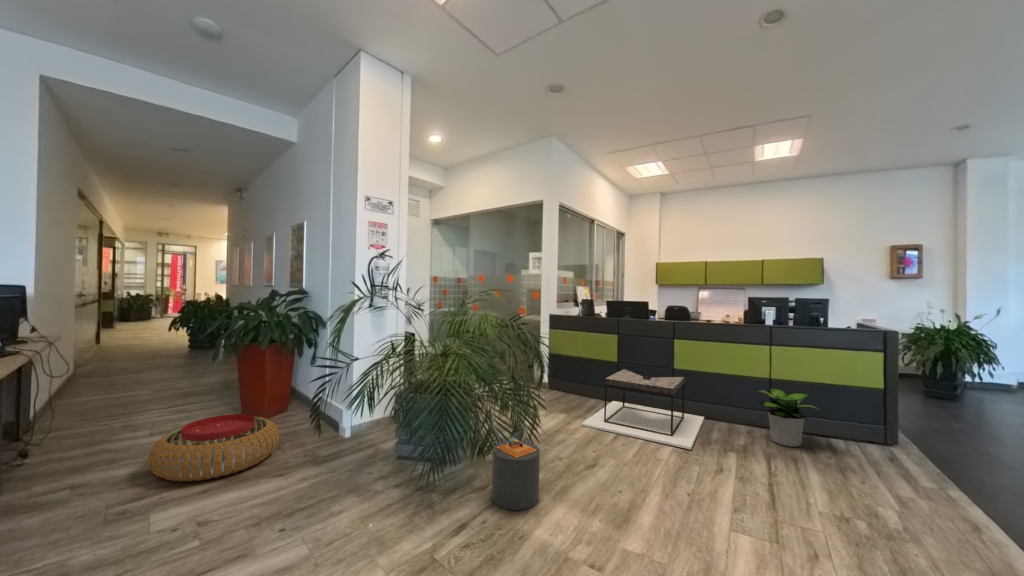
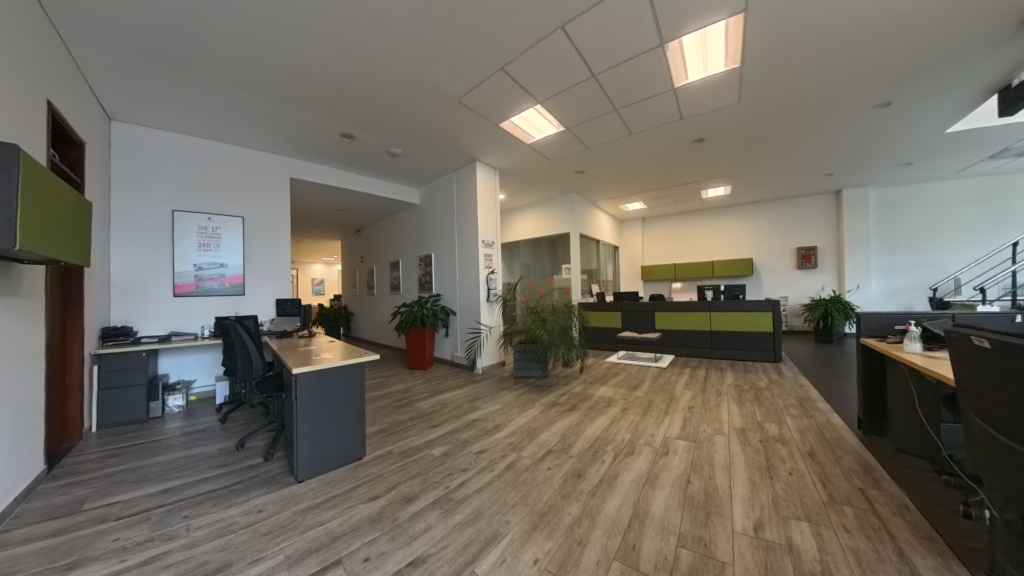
potted plant: present [756,388,823,447] -> none [701,336,739,365]
pouf: present [148,414,279,482] -> none [402,358,454,385]
trash can: present [492,430,540,510] -> none [569,353,593,389]

